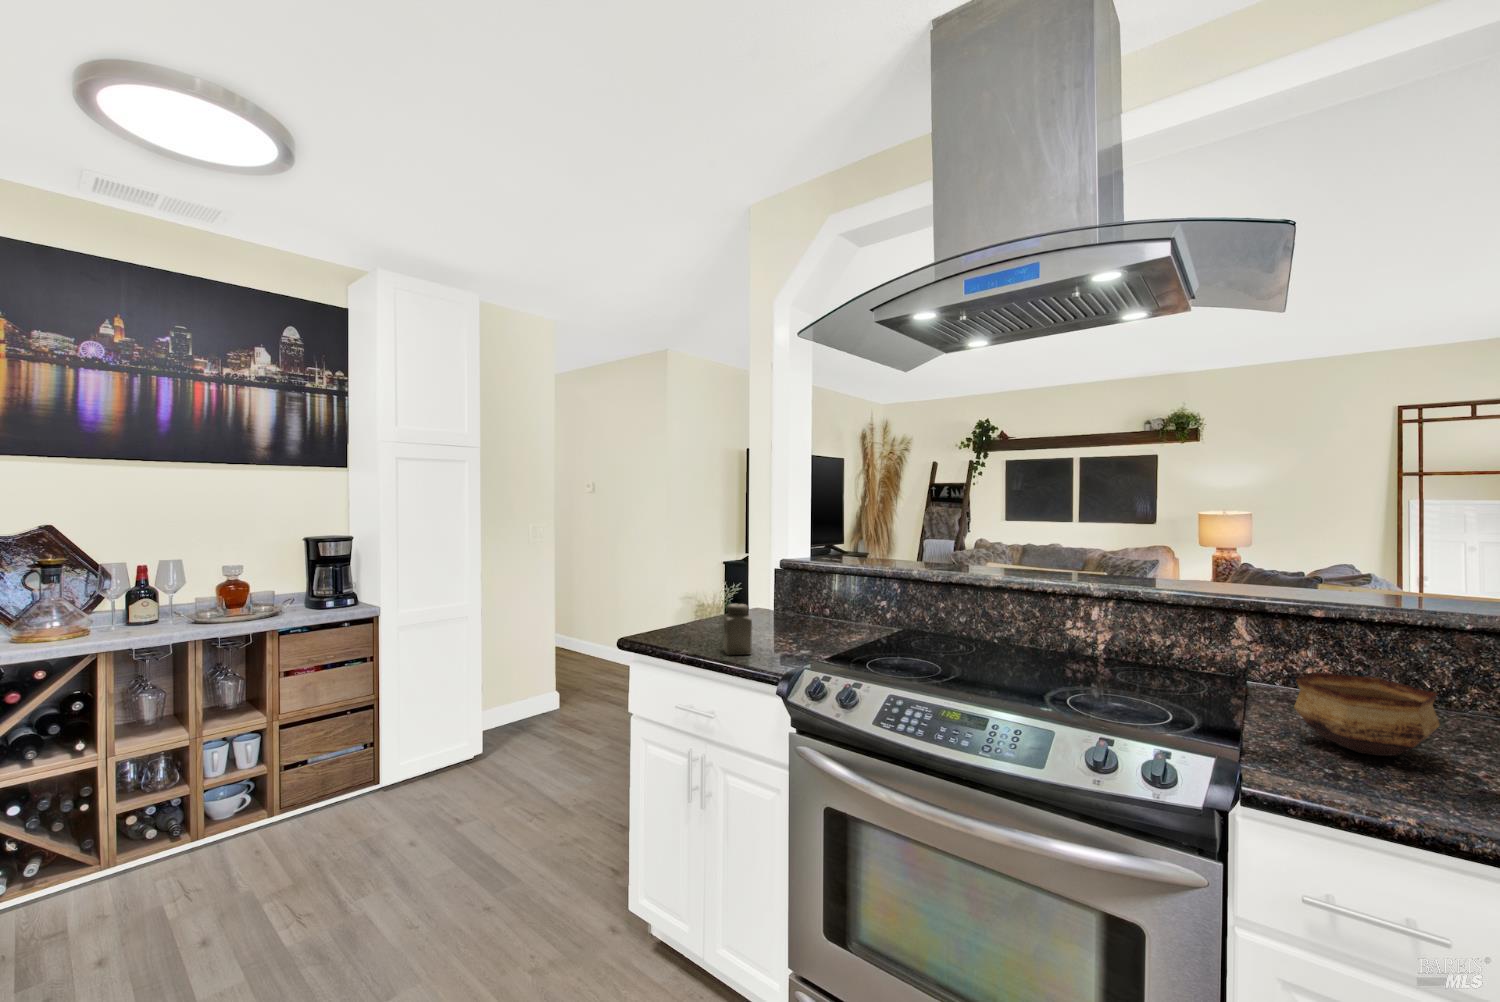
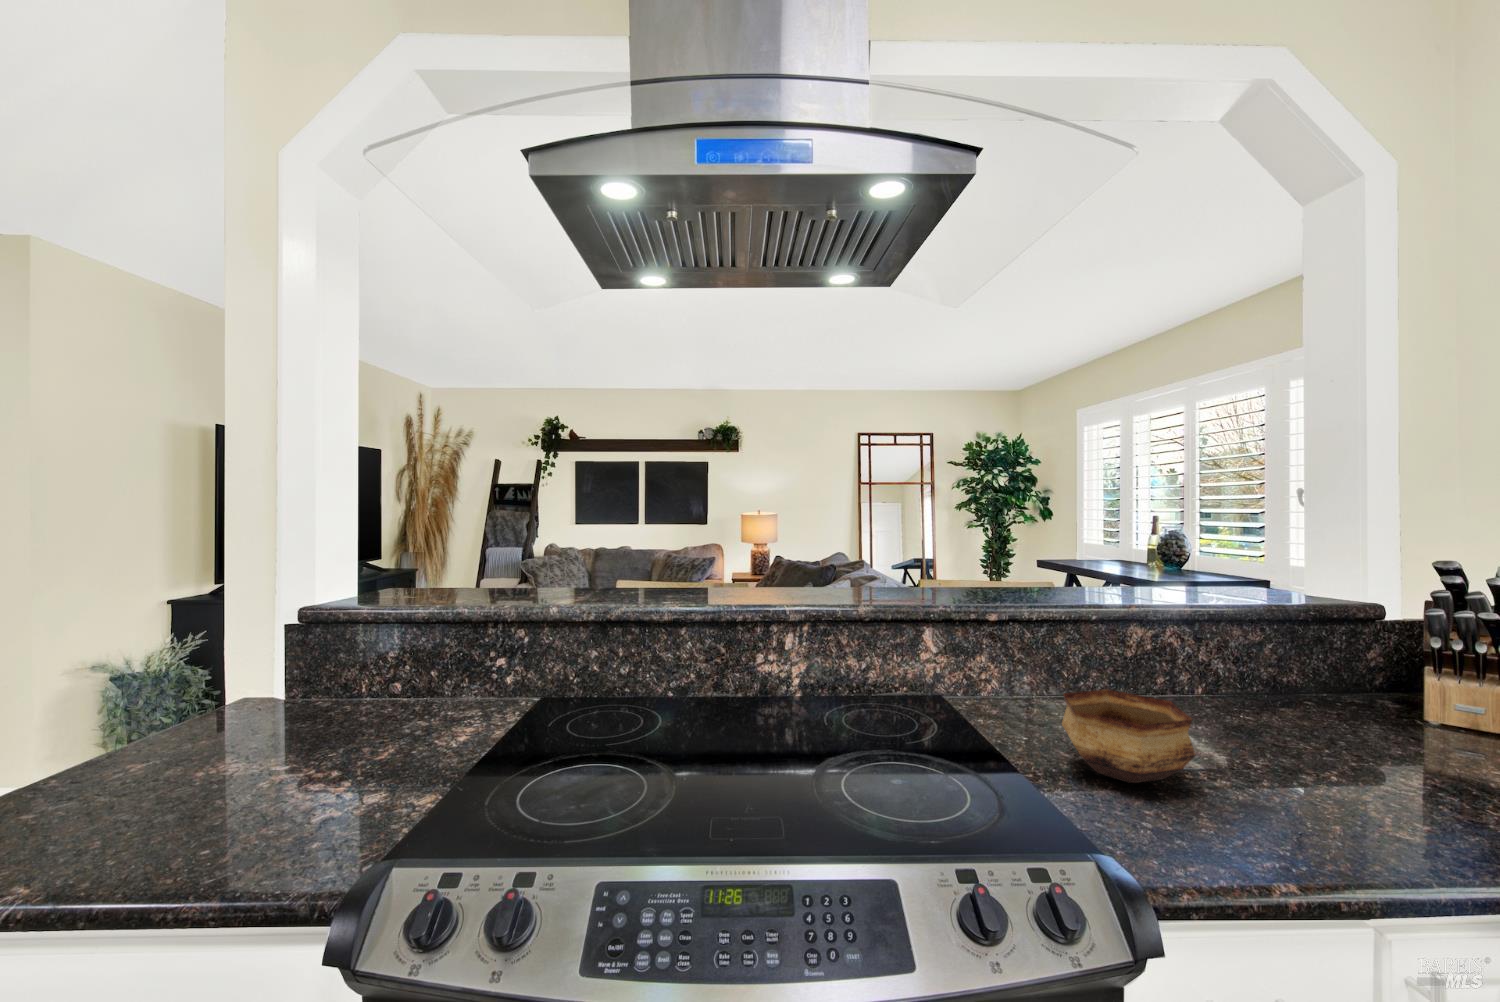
salt shaker: present [724,604,752,655] -> none [146,741,236,884]

